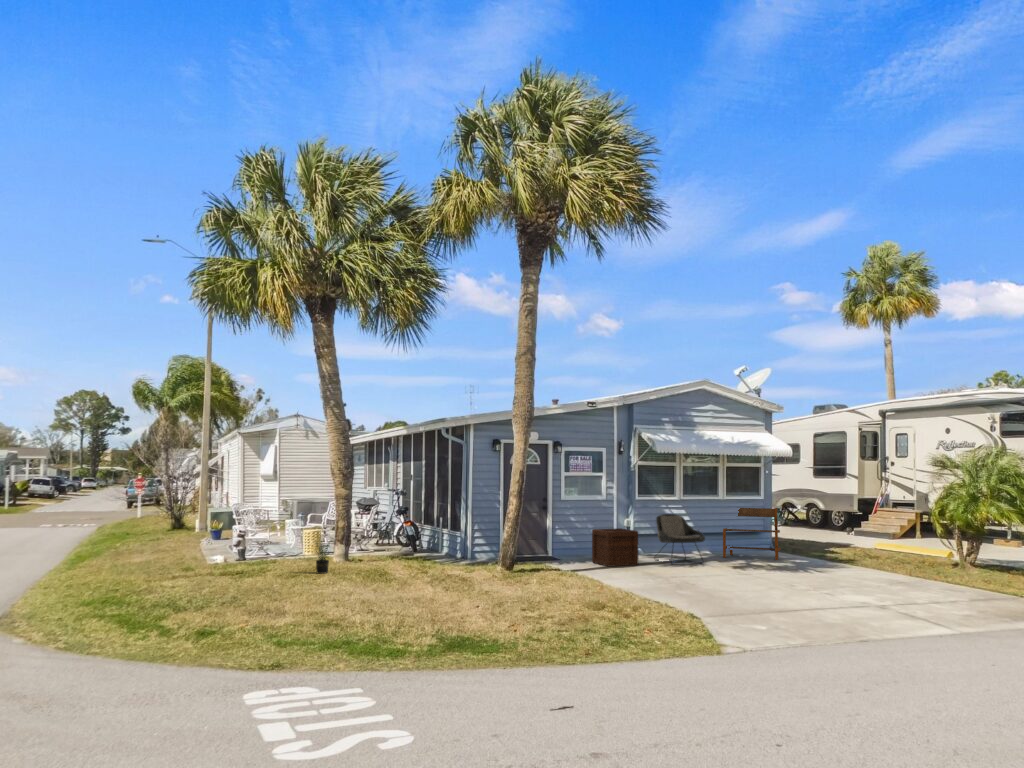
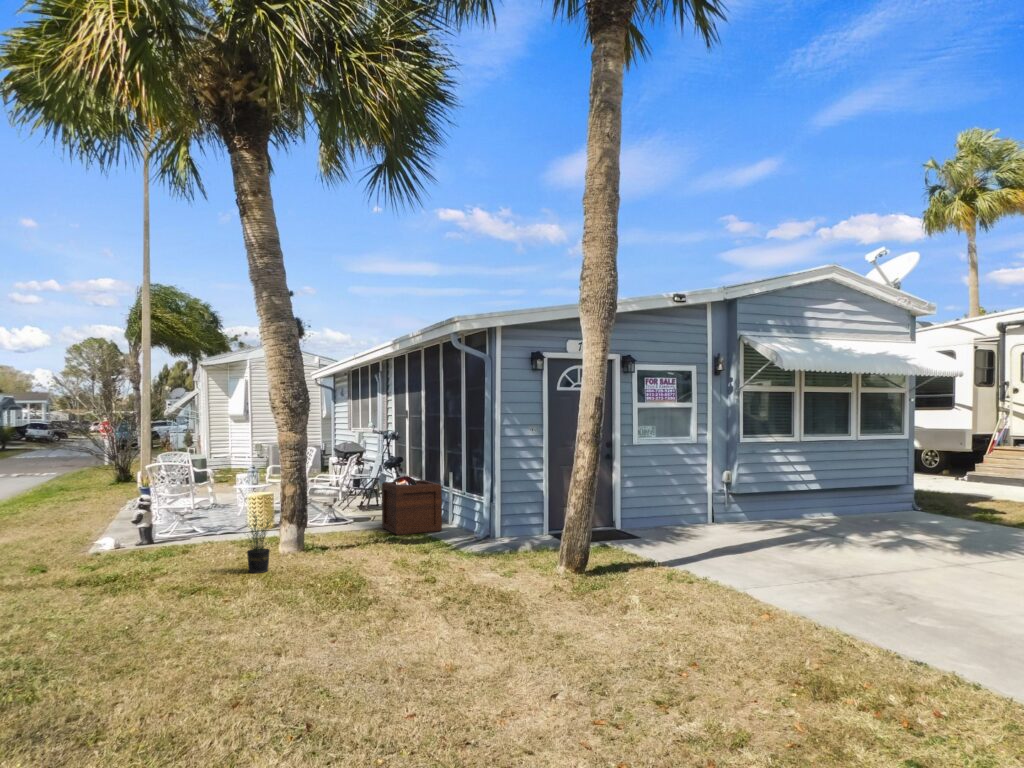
bench: present [723,508,781,560] -> none [852,450,941,527]
lounge chair: present [656,514,705,564] -> none [766,462,848,539]
wooden crate: present [592,528,638,567] -> present [382,480,442,535]

